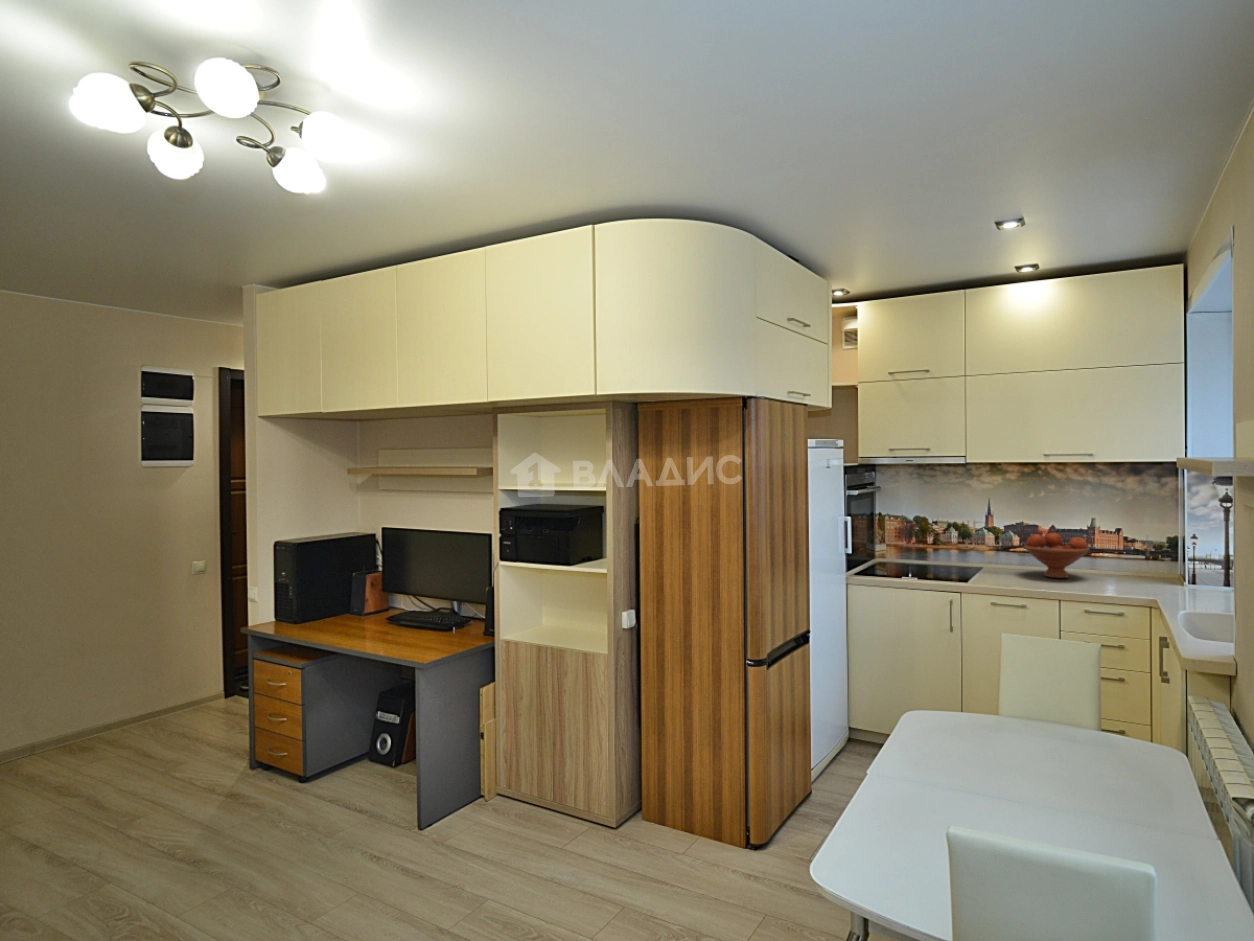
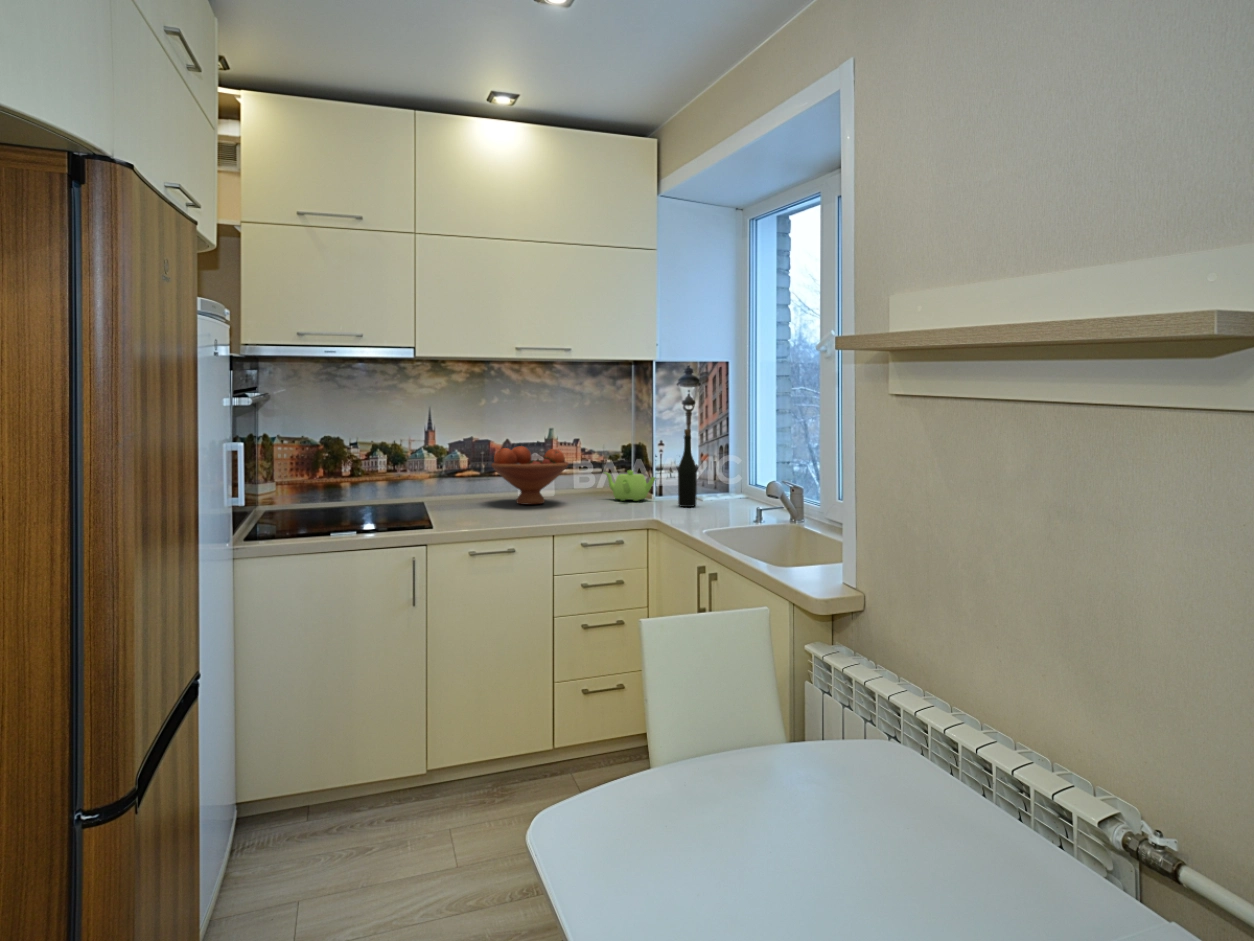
bottle: none [1189,530,1208,597] -> present [678,429,697,507]
teapot: none [1129,558,1178,585] -> present [605,470,656,501]

